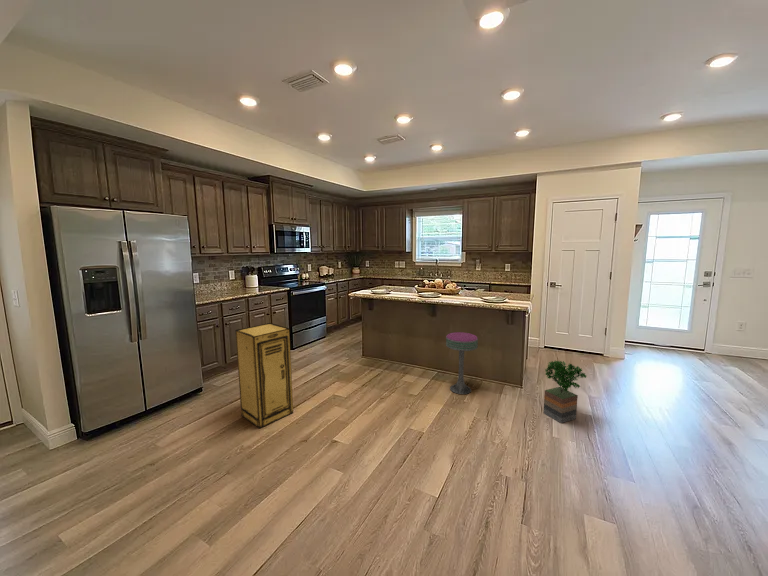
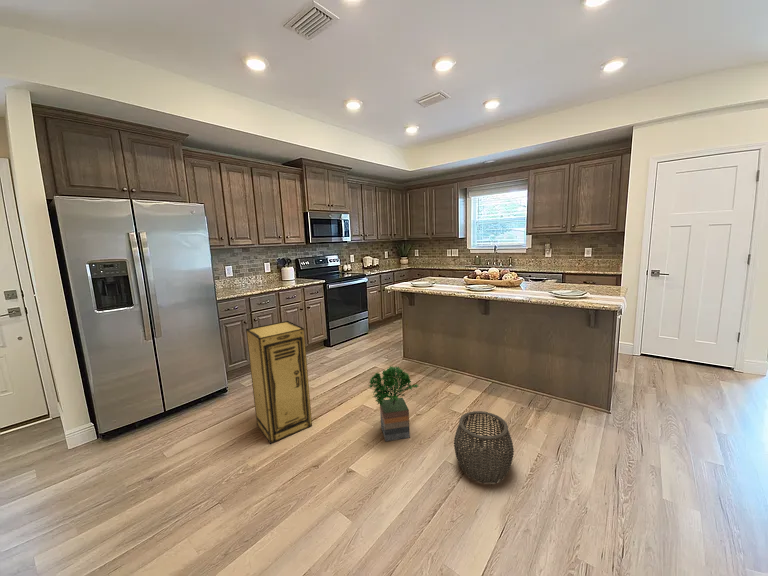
bar stool: present [446,332,478,394] -> none [501,335,546,416]
potted tree: present [543,361,586,423] -> present [369,366,418,441]
woven basket: none [414,388,457,439] -> present [454,411,514,483]

